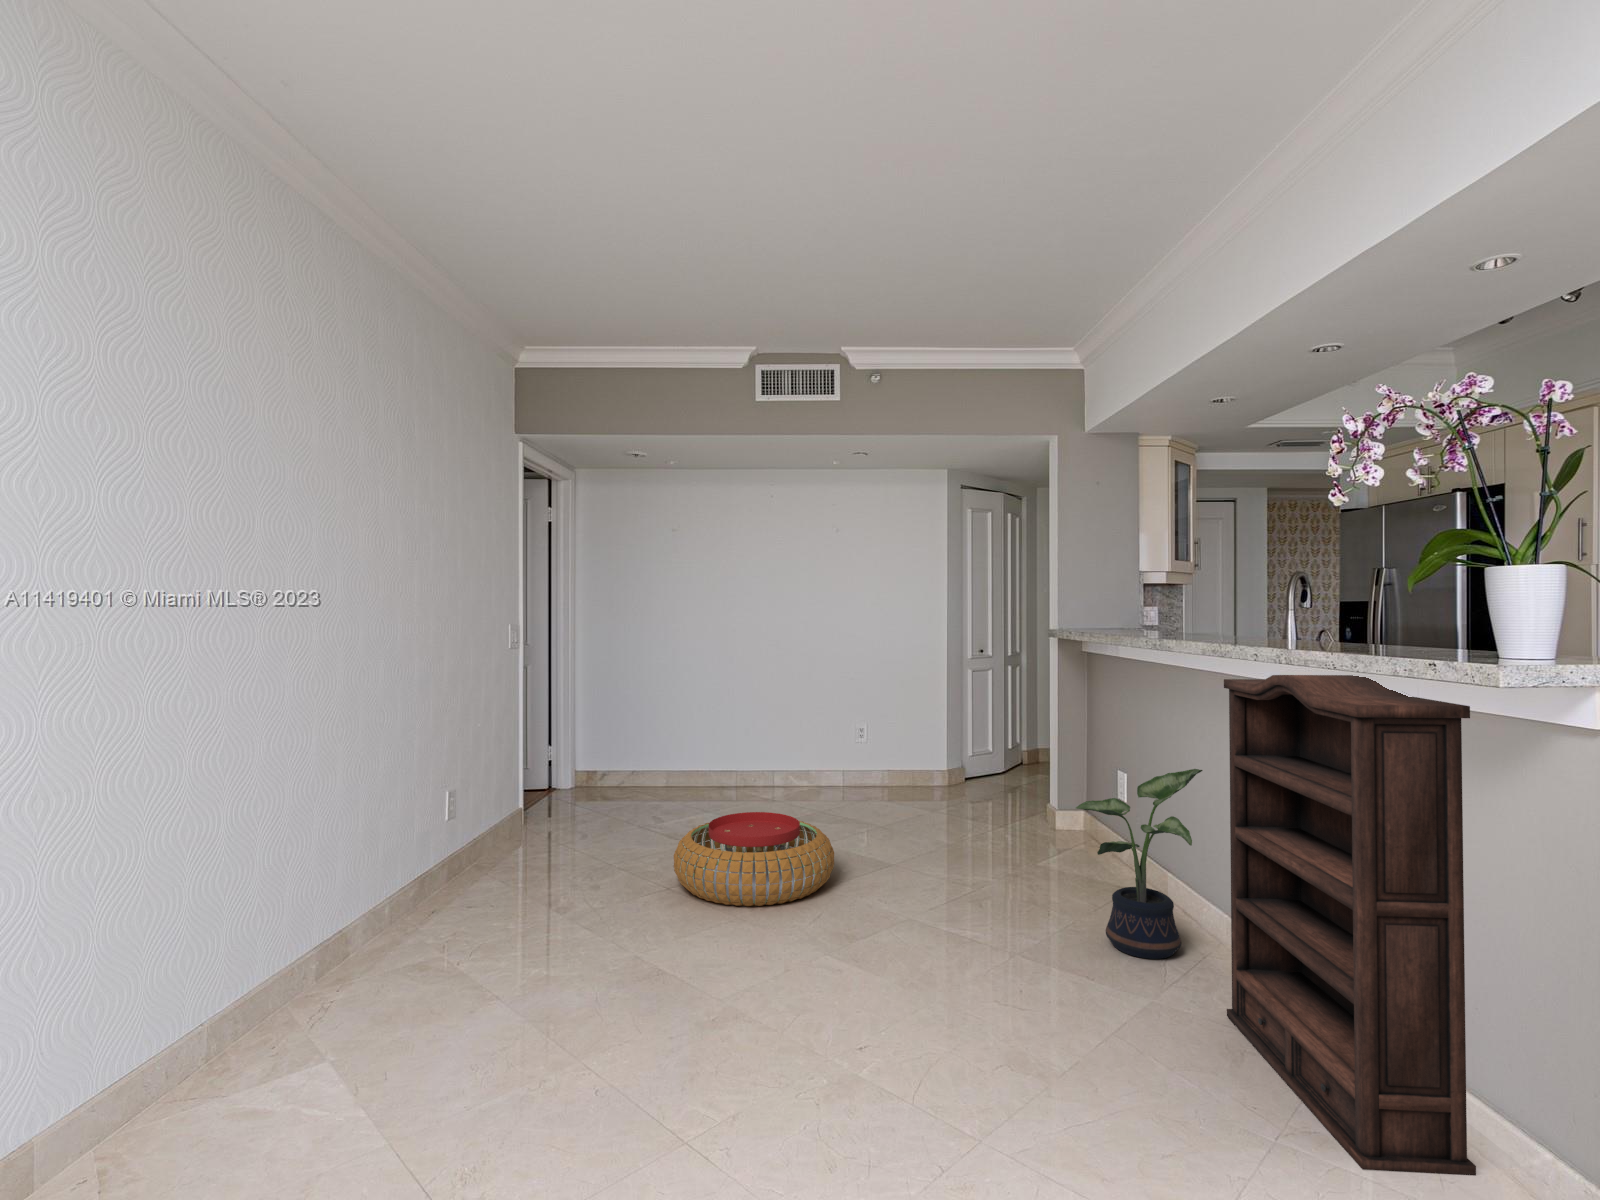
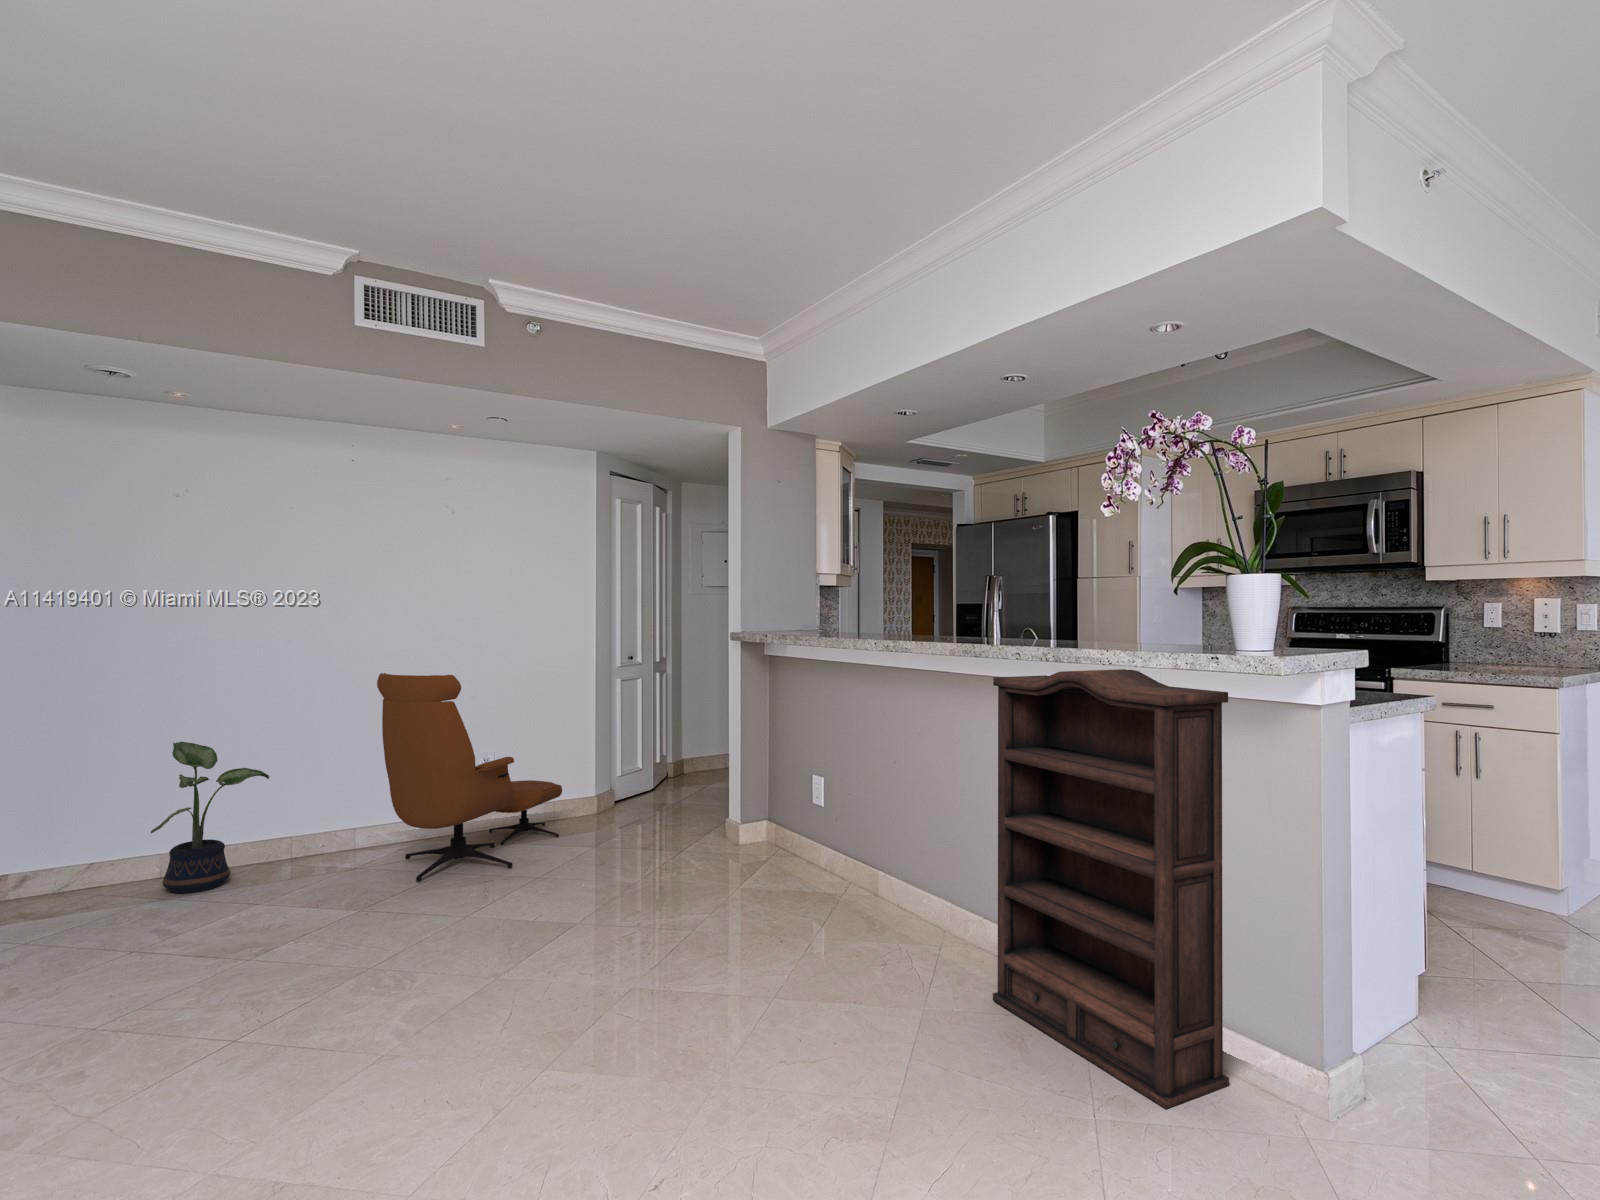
lounge chair: none [757,660,911,822] -> present [377,673,562,881]
potted plant: present [1076,769,1203,959] -> present [151,742,269,893]
pouf: present [674,812,834,906] -> none [297,871,531,1006]

